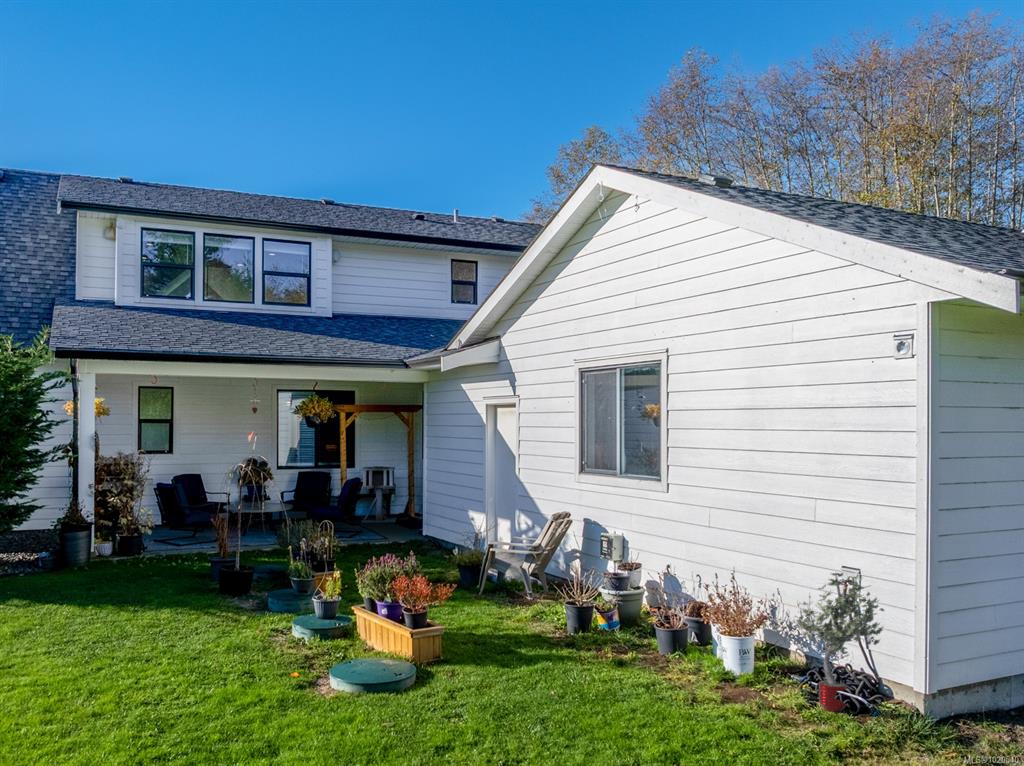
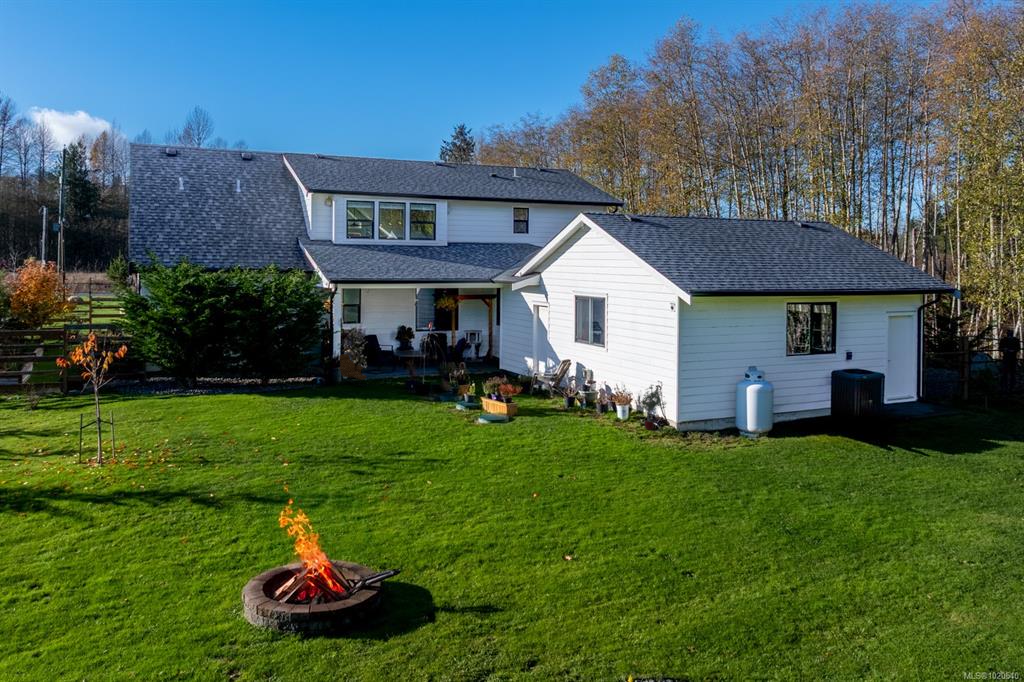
lounge chair: none [50,504,112,579] -> present [339,354,366,387]

